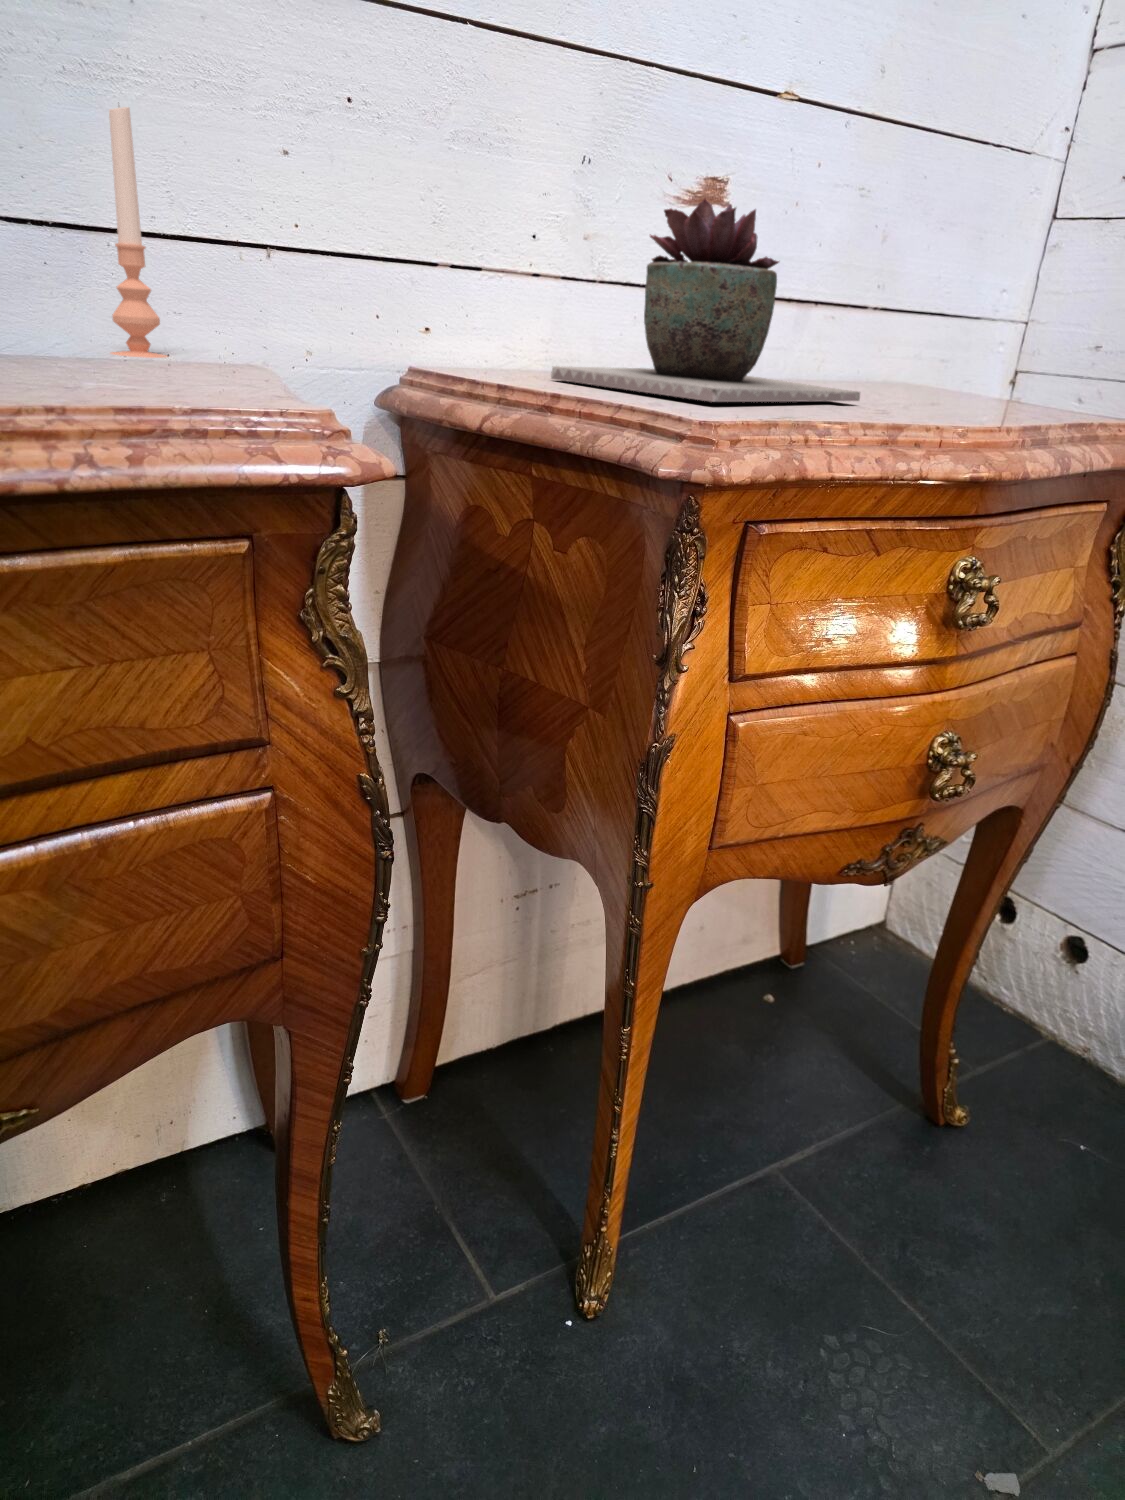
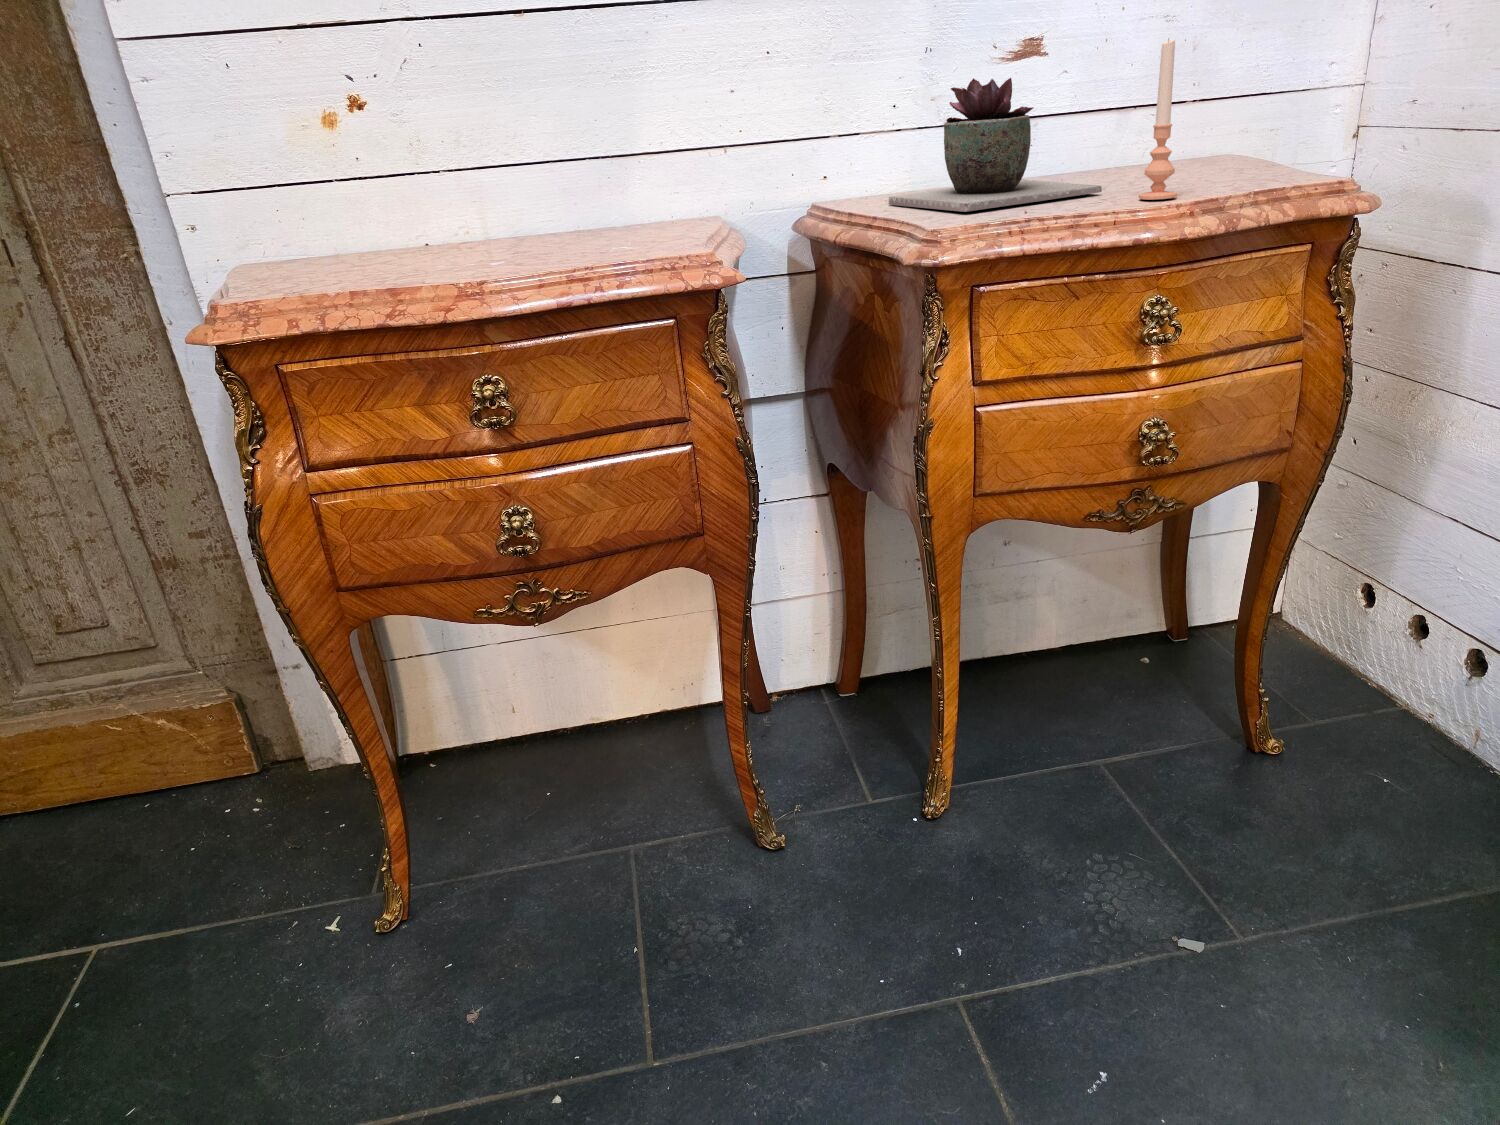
candle: present [109,107,167,358] -> present [1139,39,1177,200]

